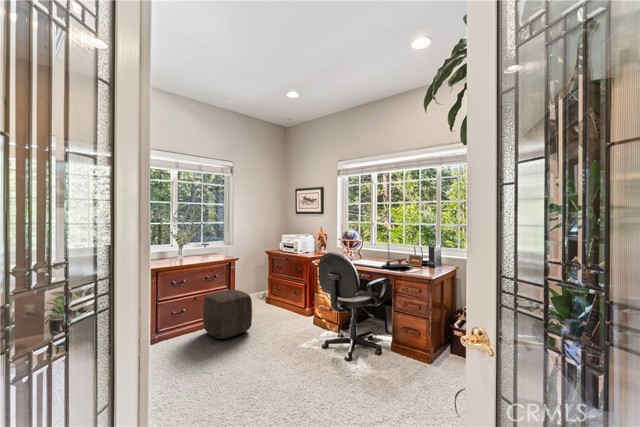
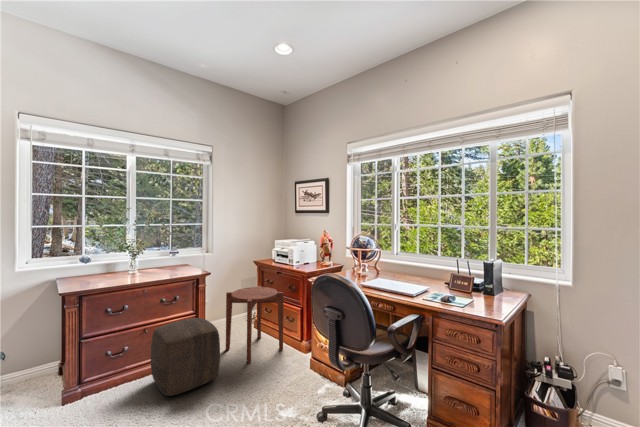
desk lamp: present [382,230,409,267] -> none [409,235,453,295]
side table: none [249,269,292,322] -> present [226,286,284,364]

